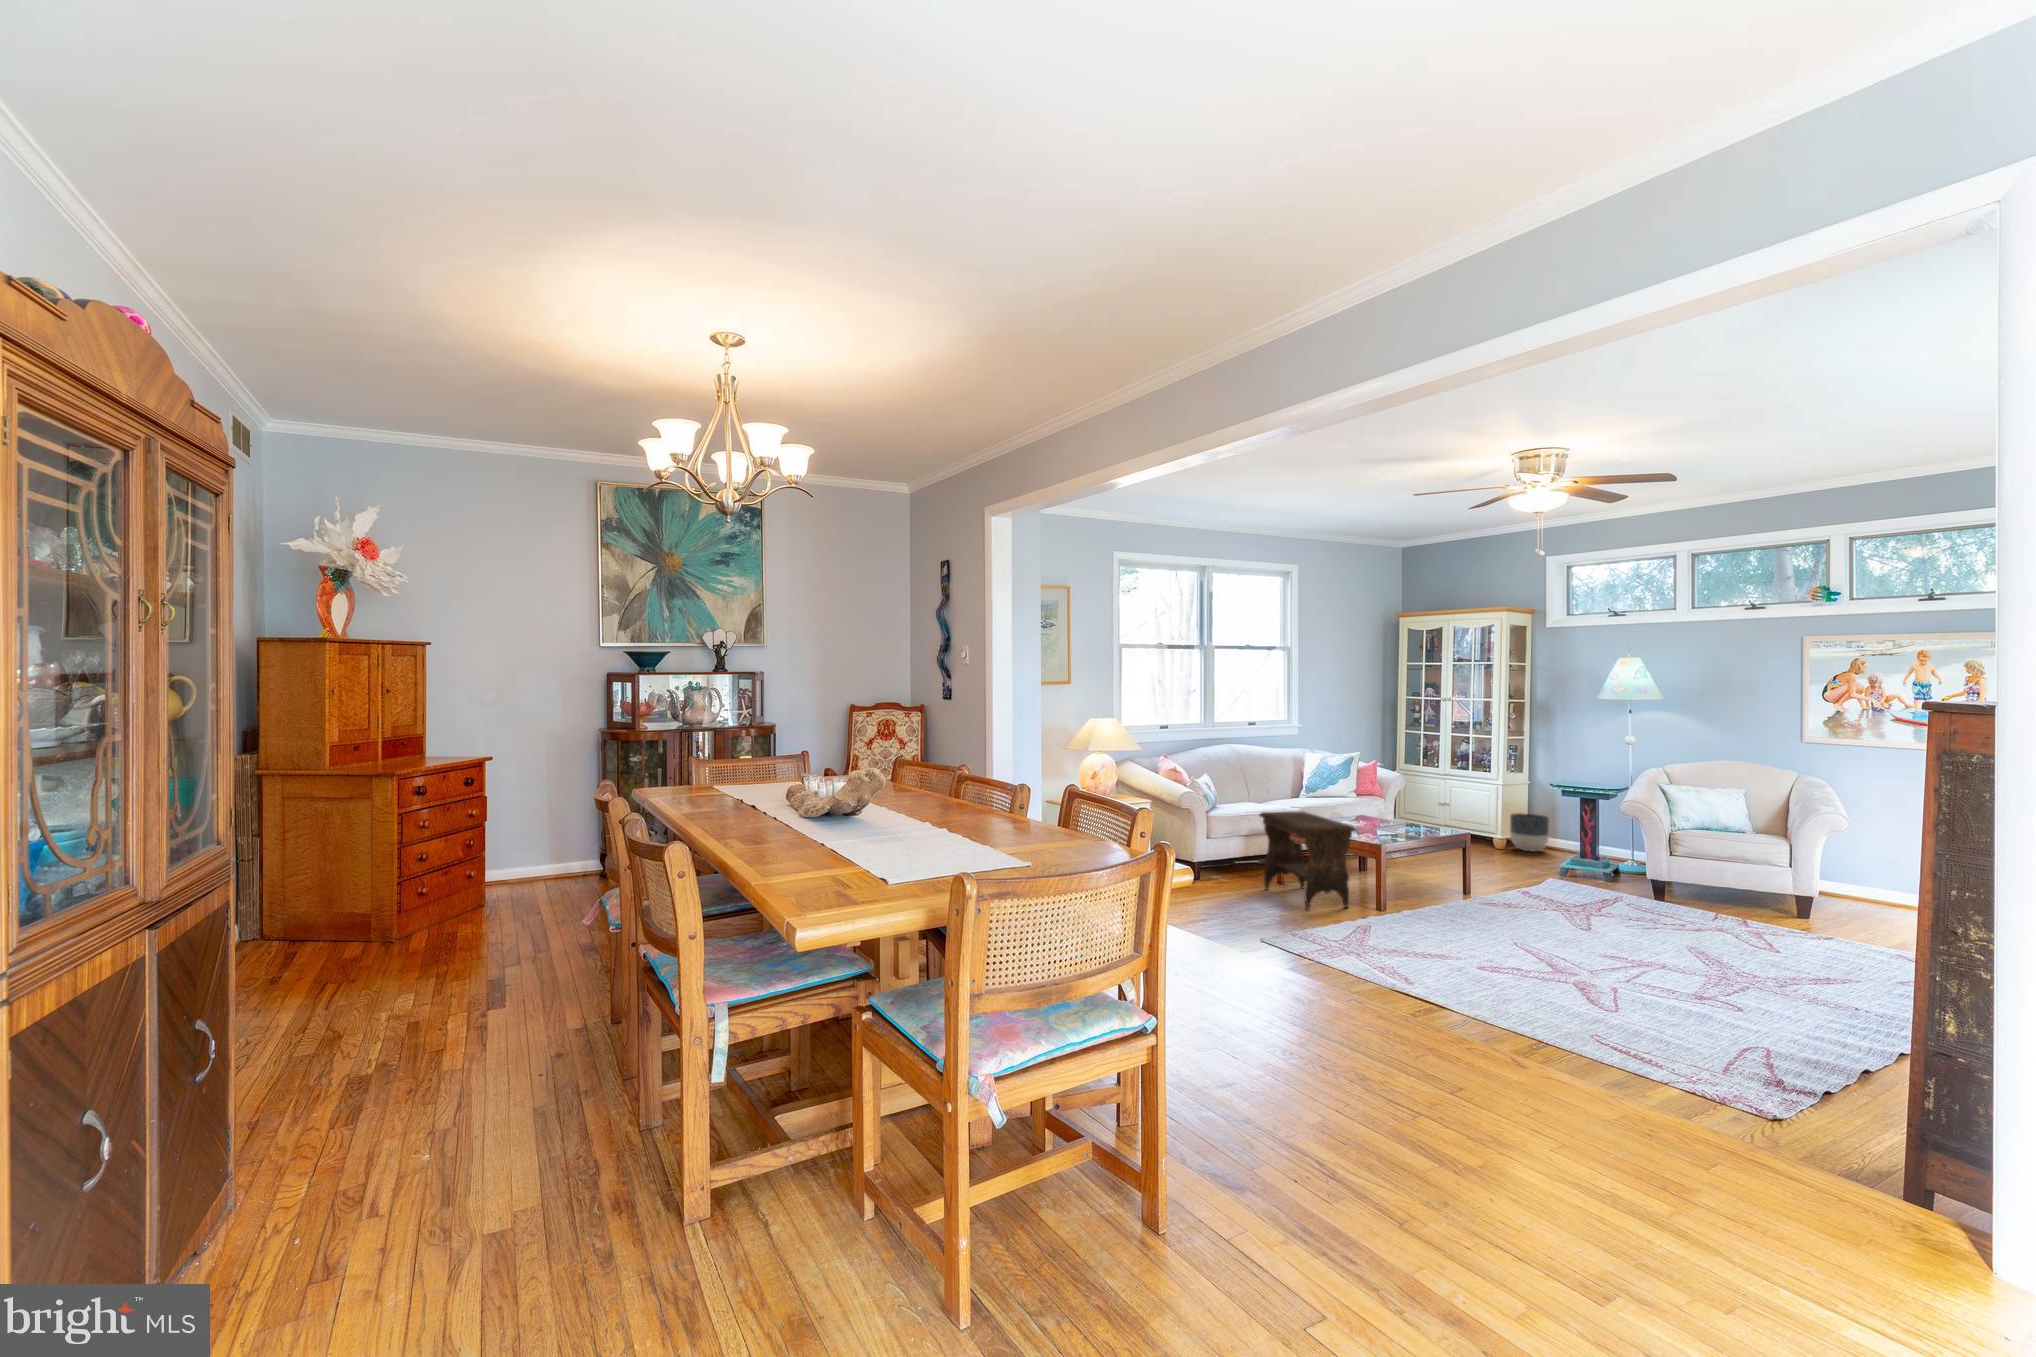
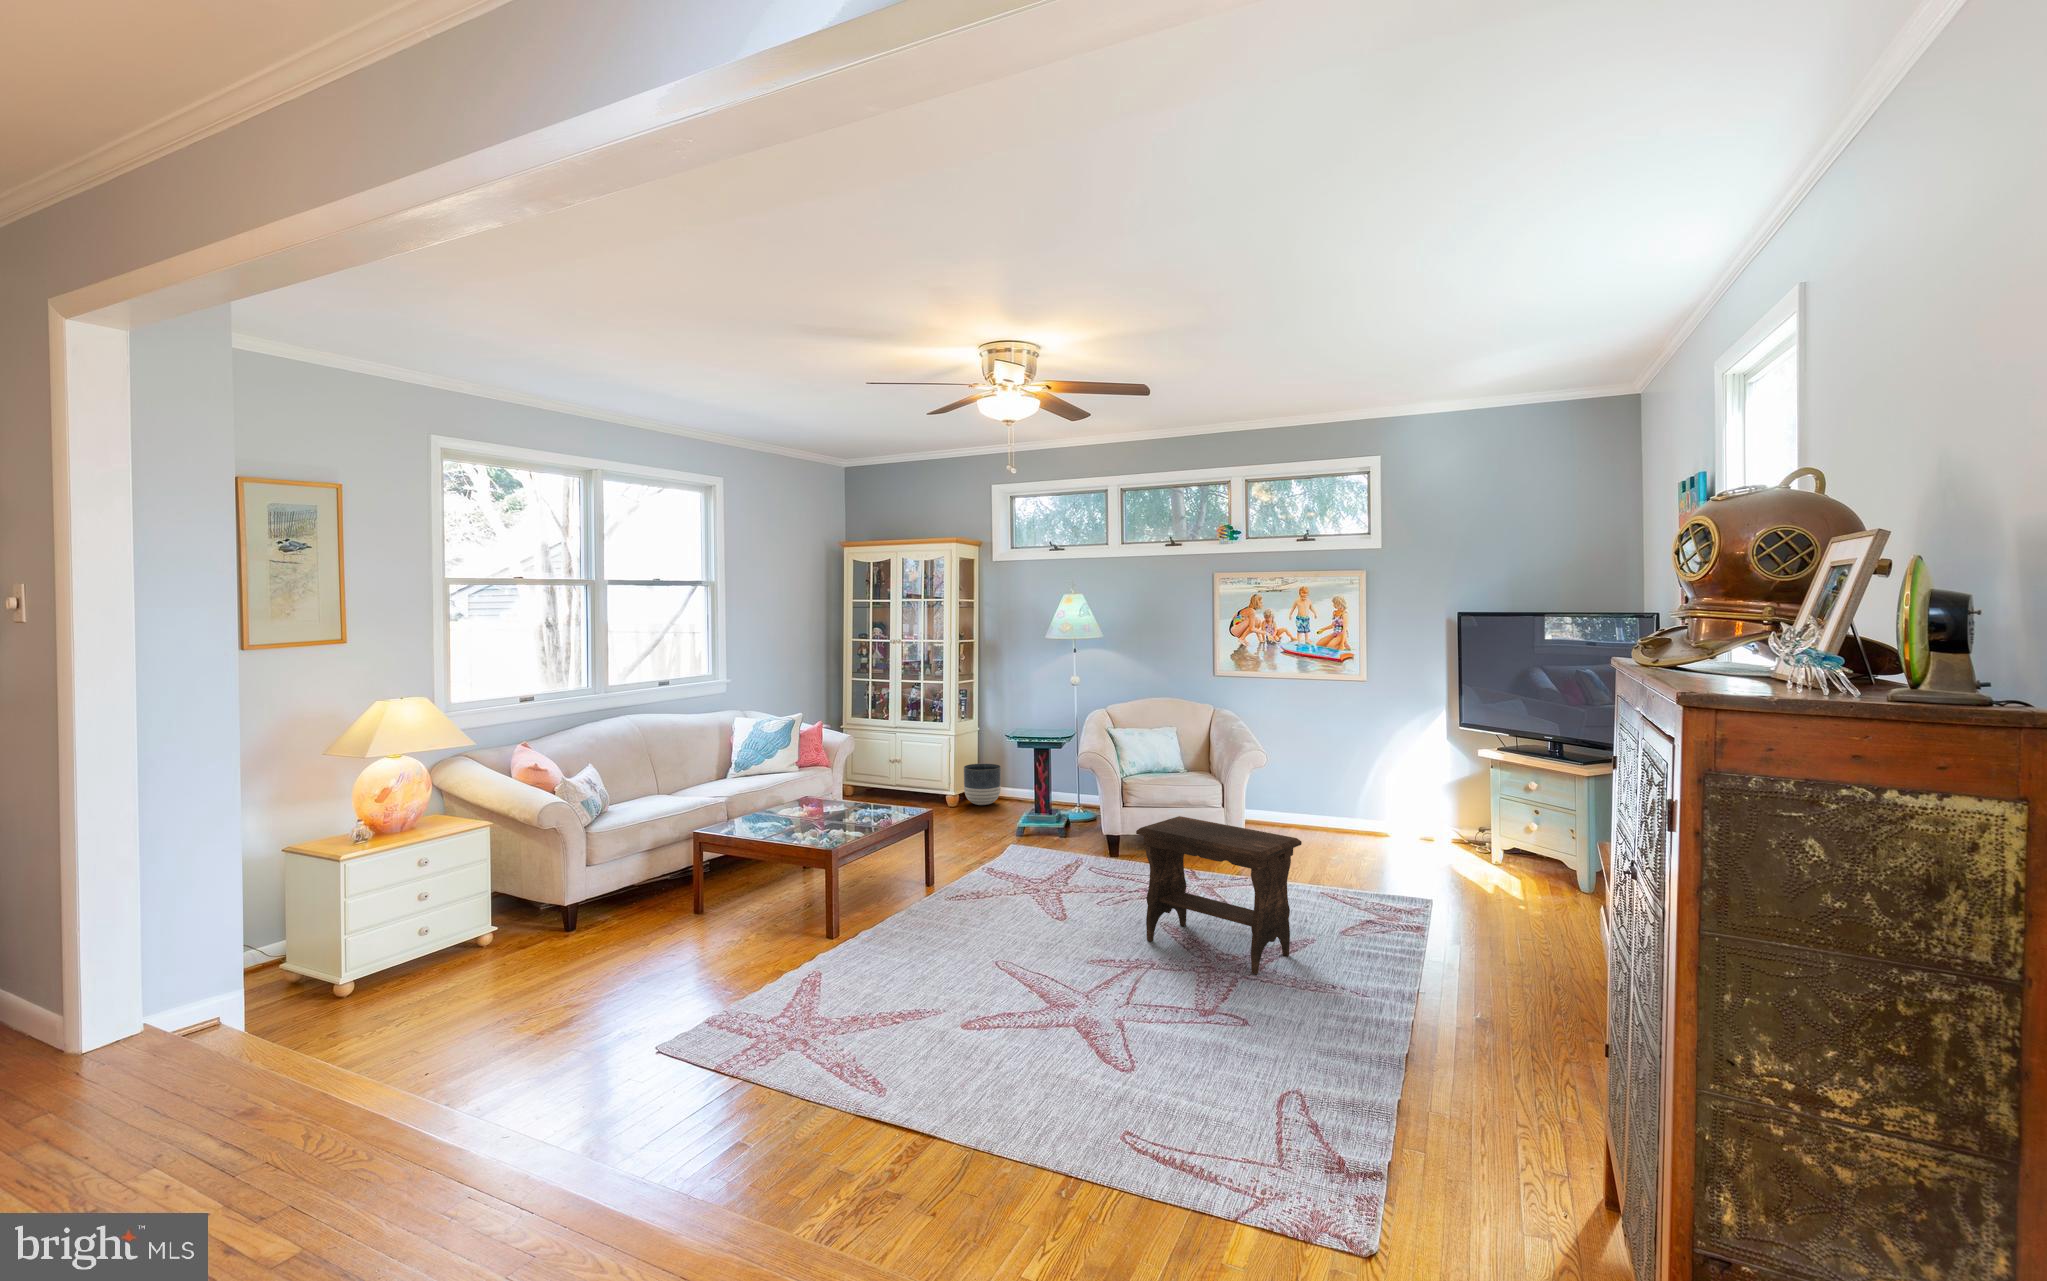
footstool: present [1259,812,1356,910] -> present [1136,816,1302,974]

